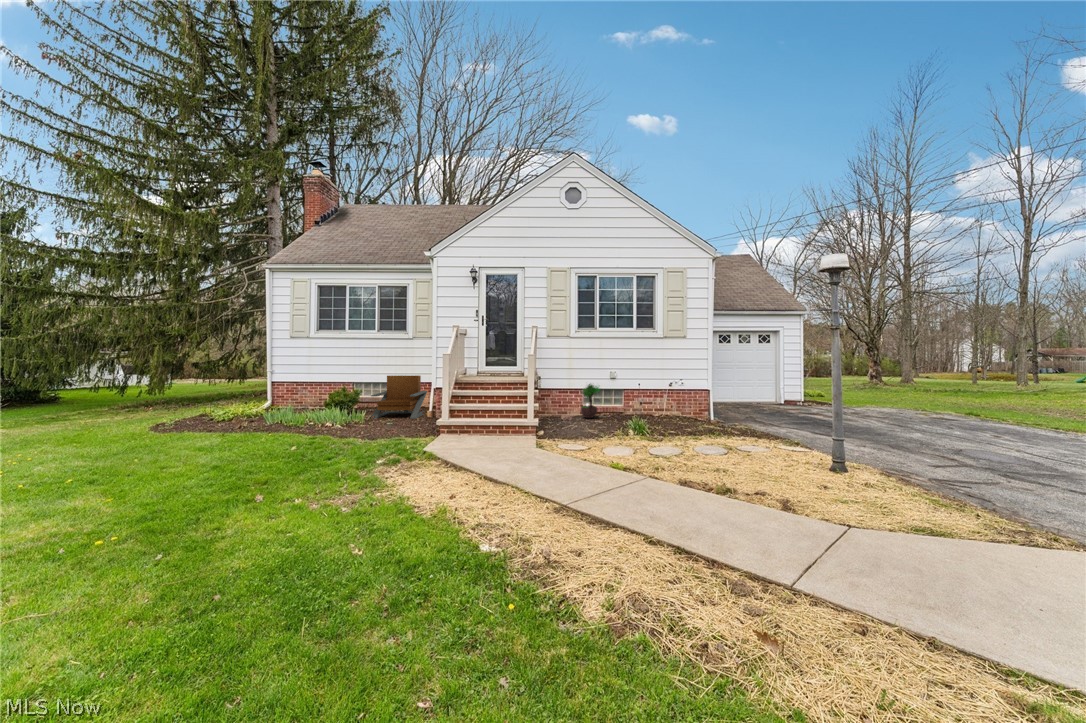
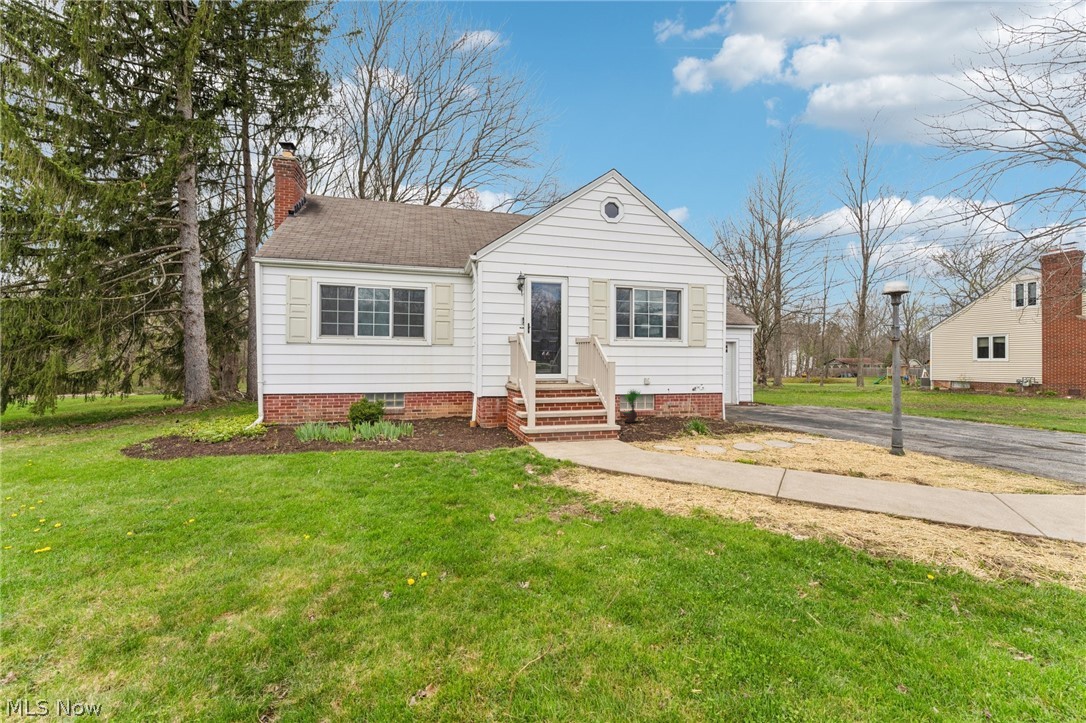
lounge chair: present [371,375,427,419] -> none [409,385,461,433]

